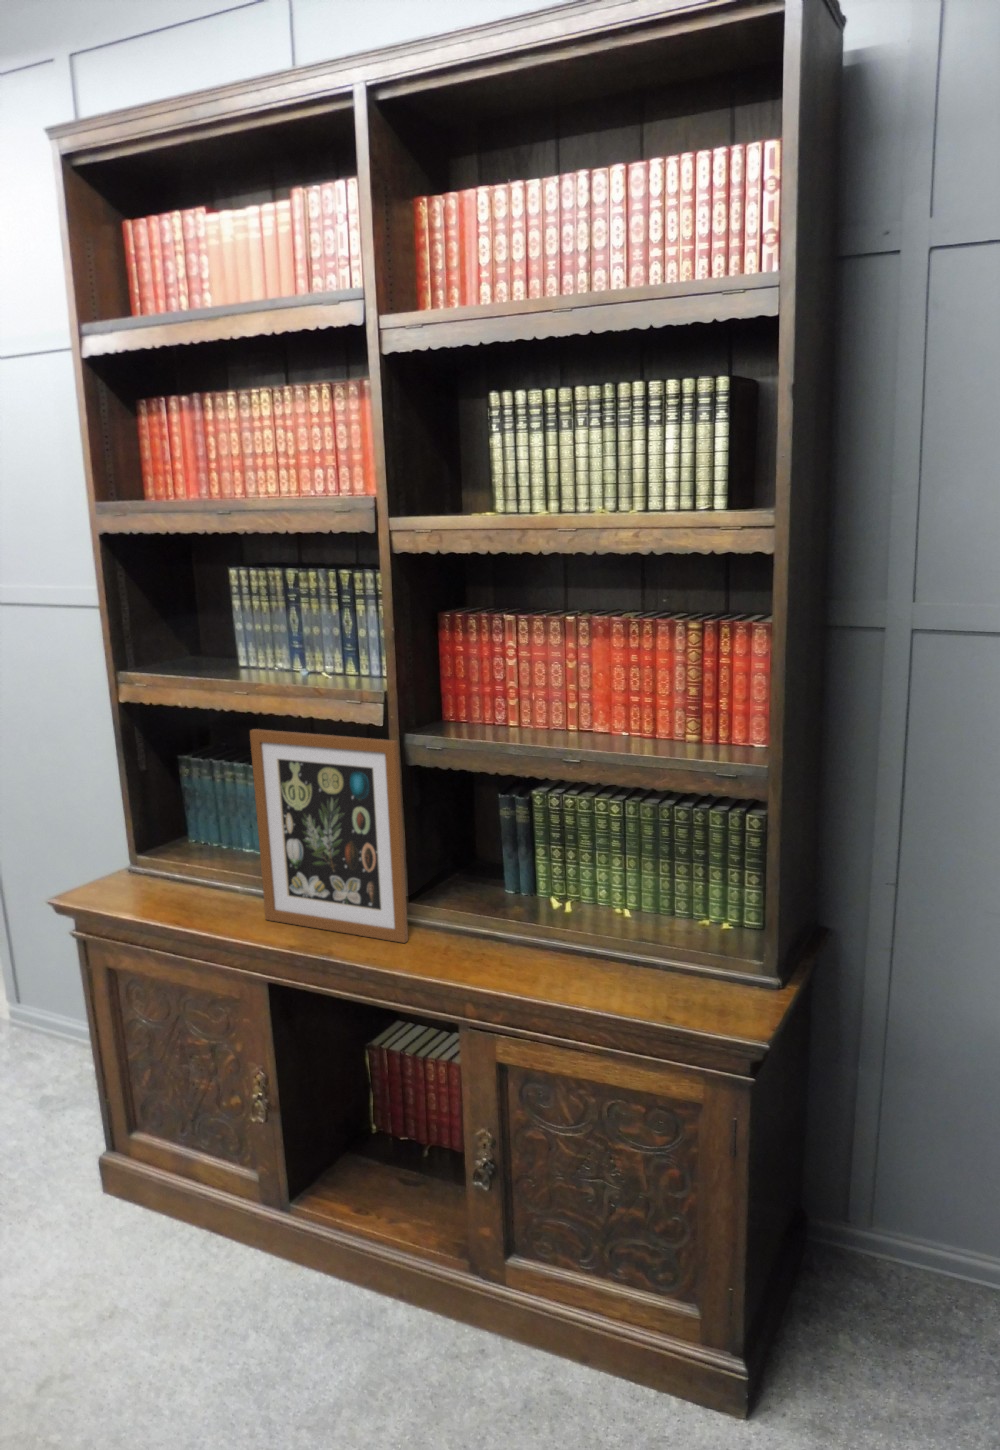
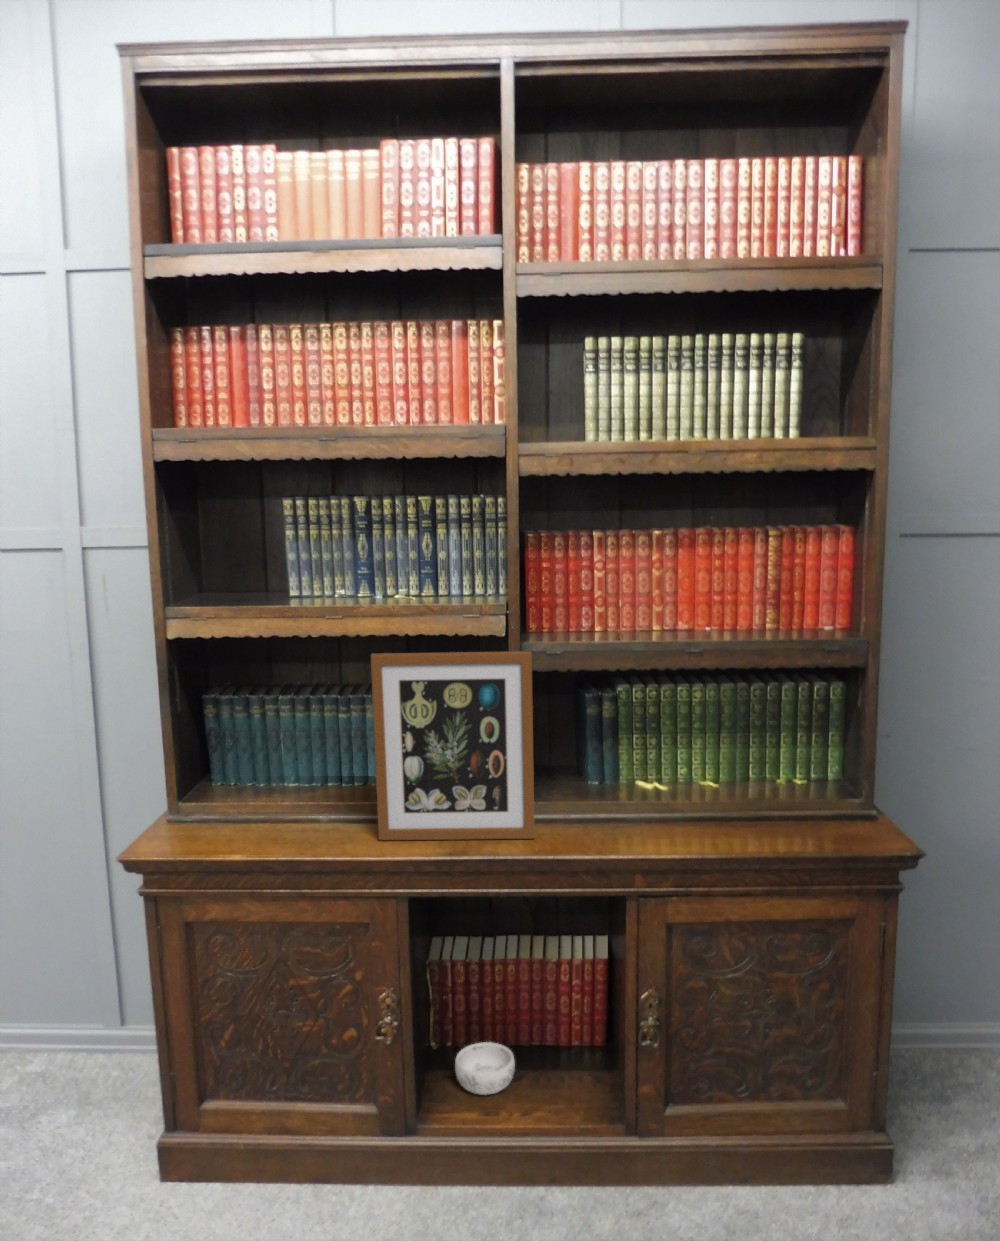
decorative bowl: none [356,1142,419,1199] -> present [455,1042,515,1095]

